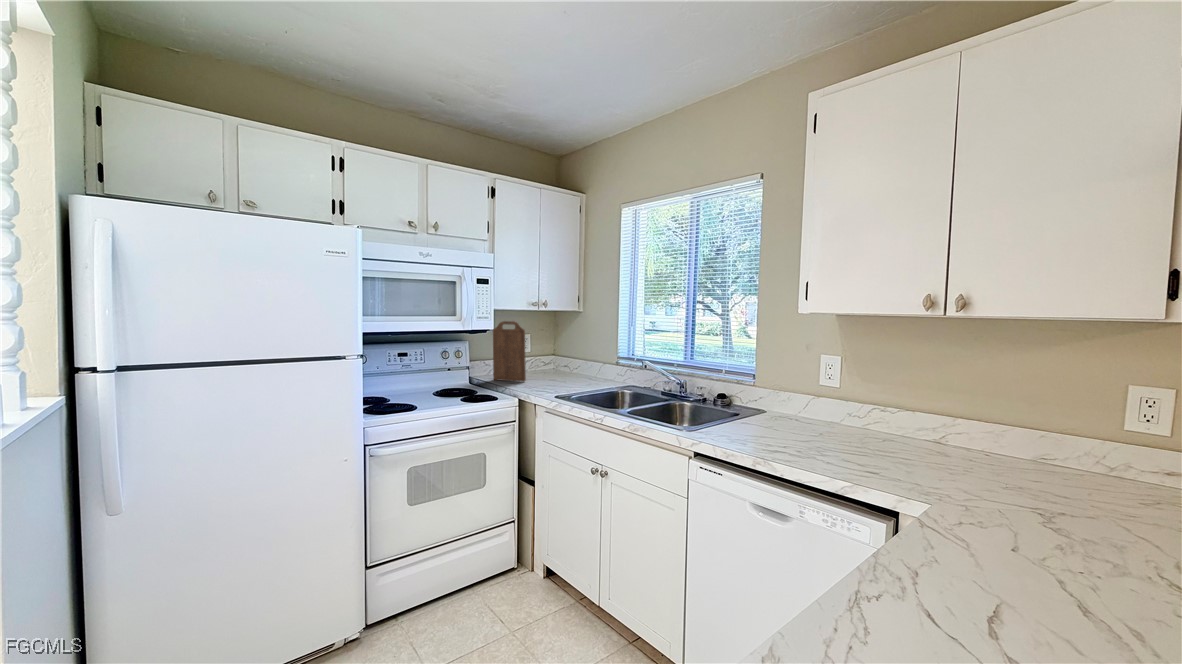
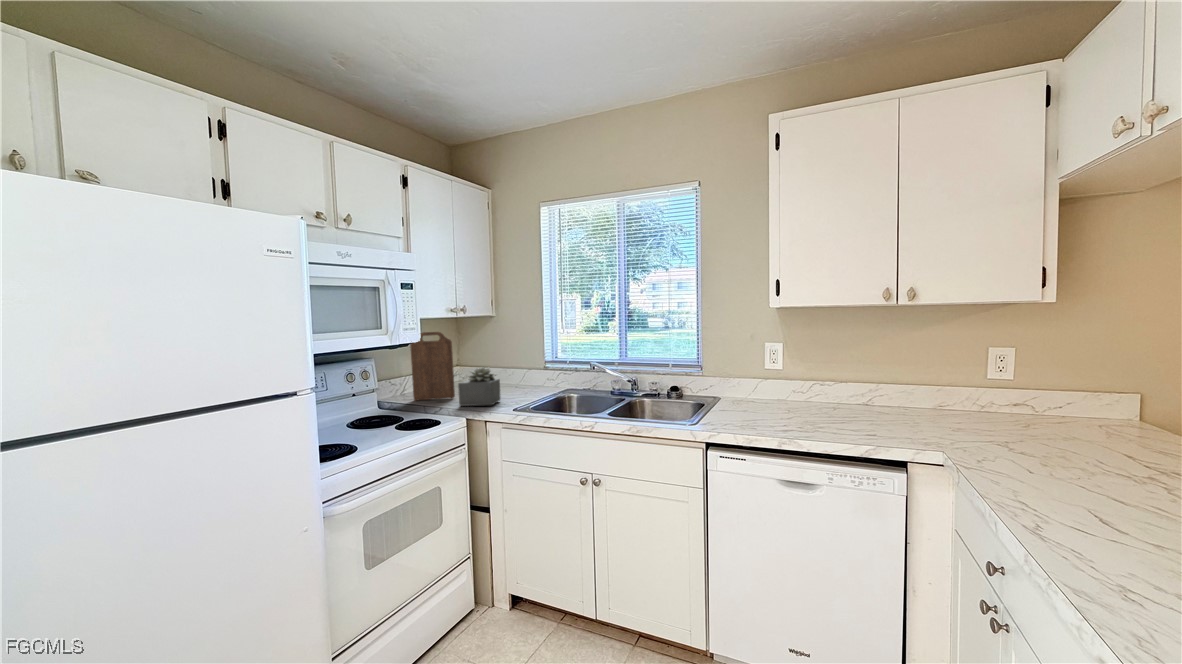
succulent plant: none [518,355,556,390] -> present [458,367,500,406]

